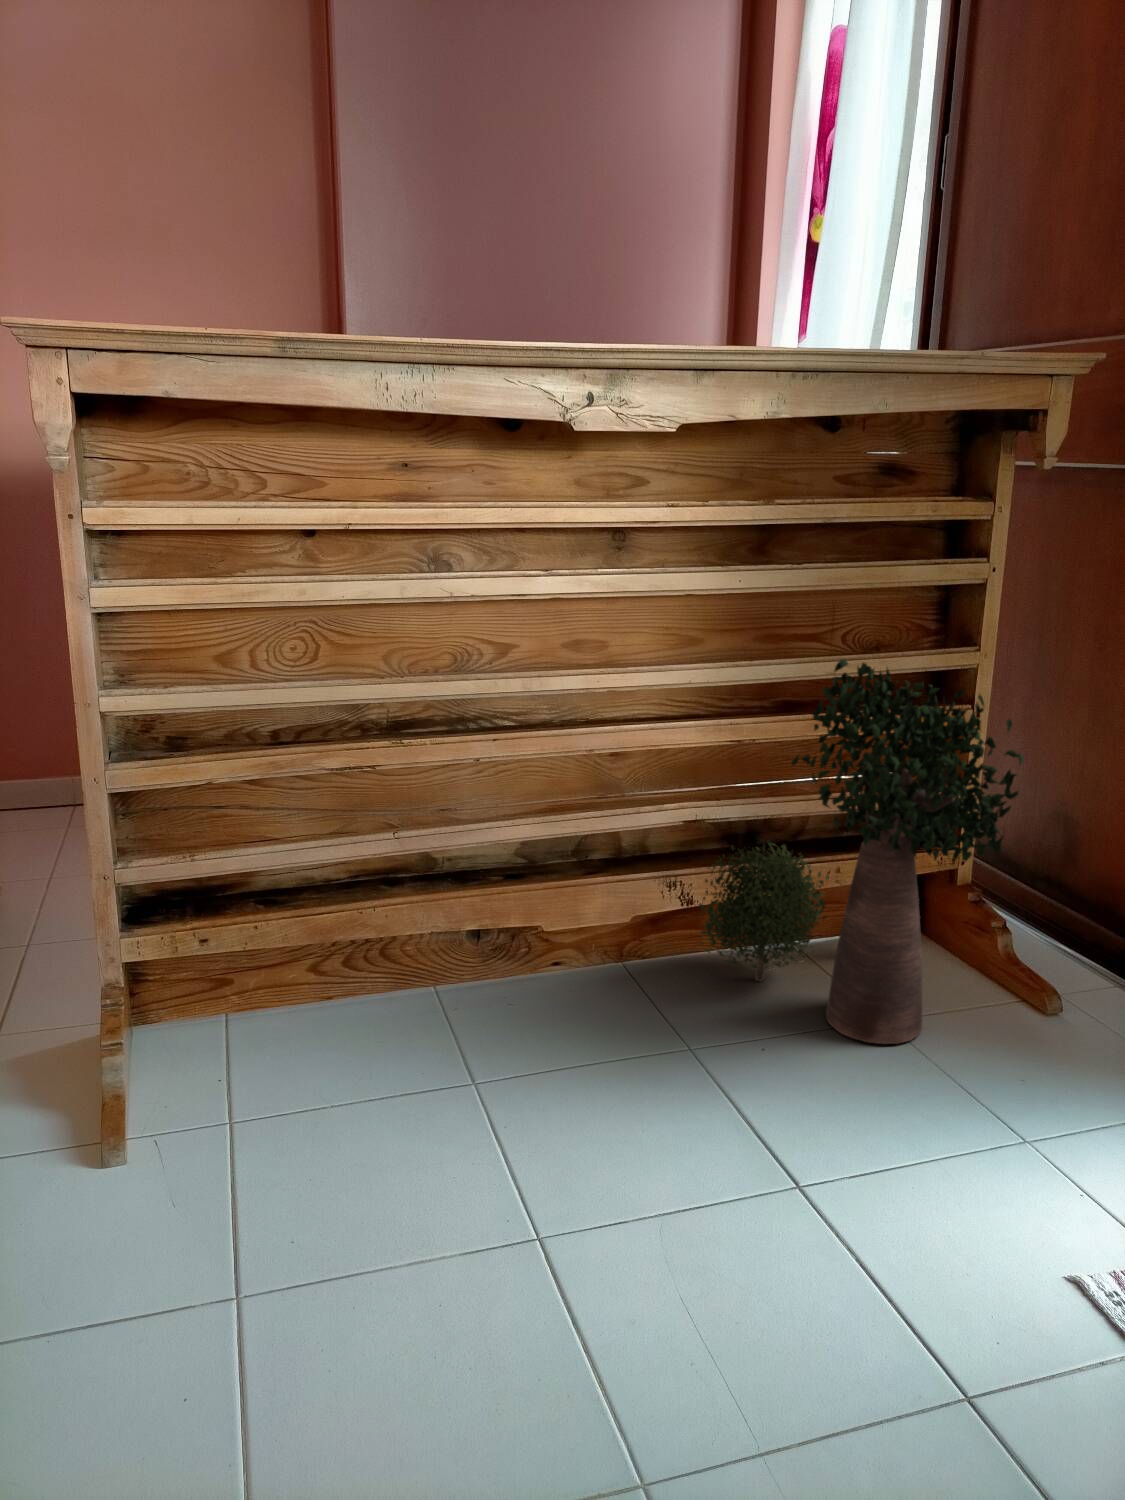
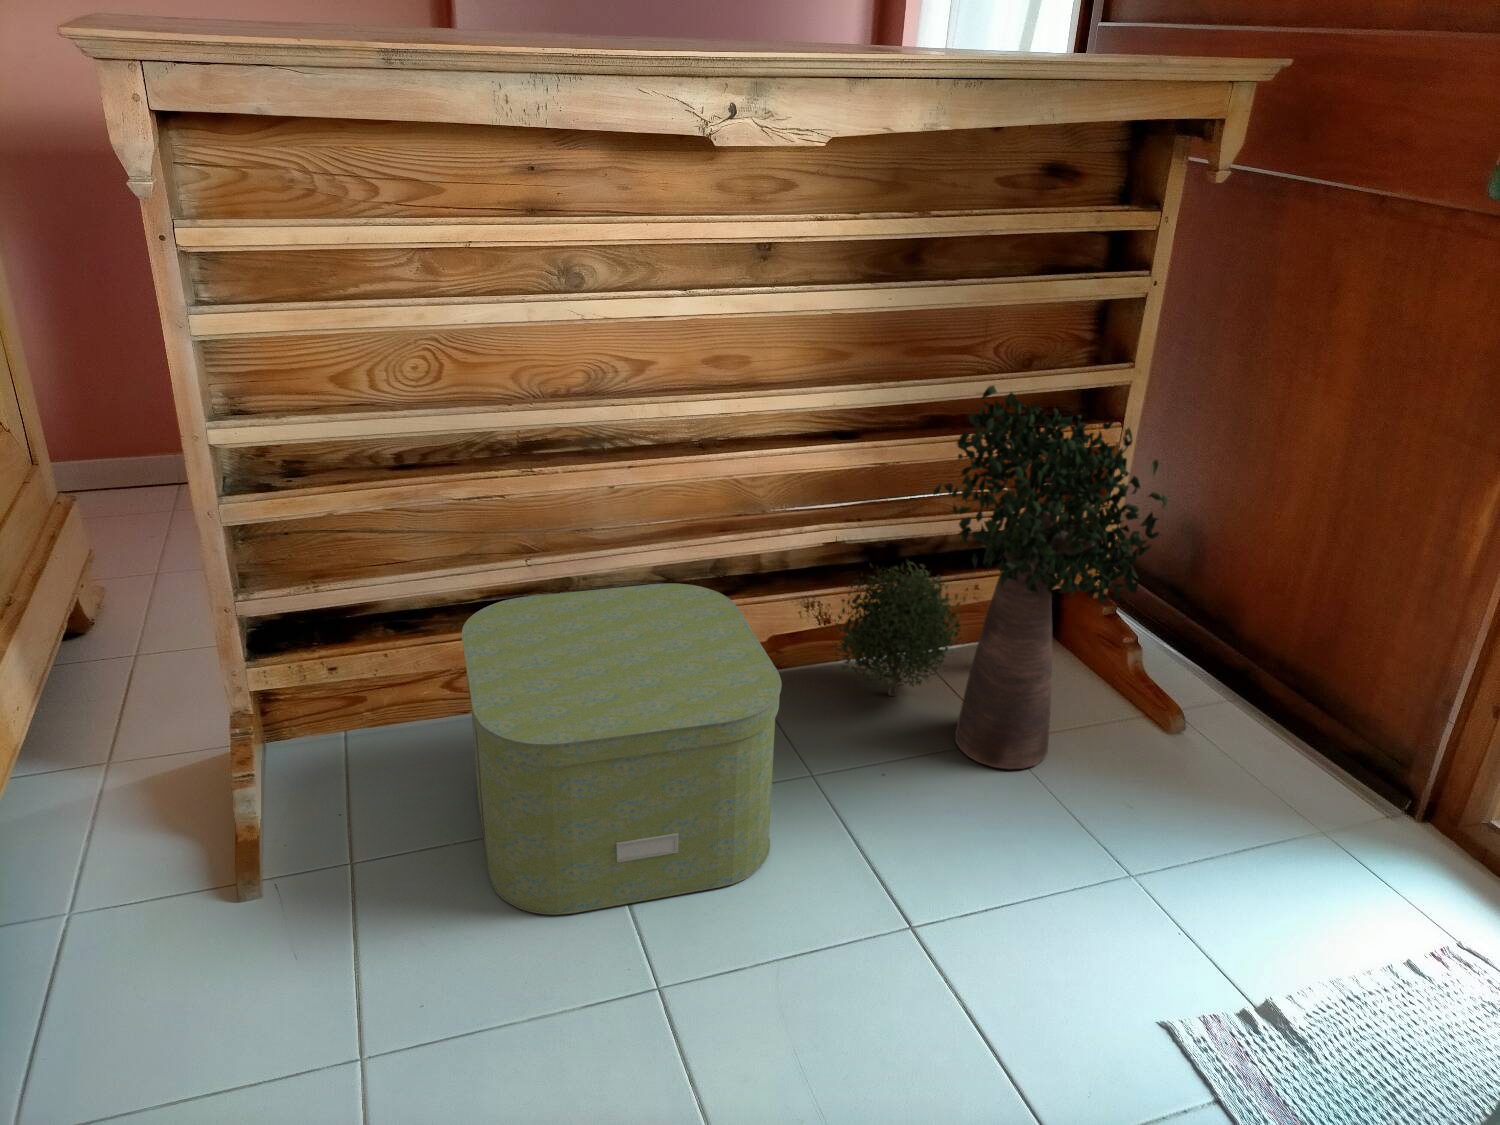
storage box: none [332,858,650,1176] -> present [462,583,782,914]

